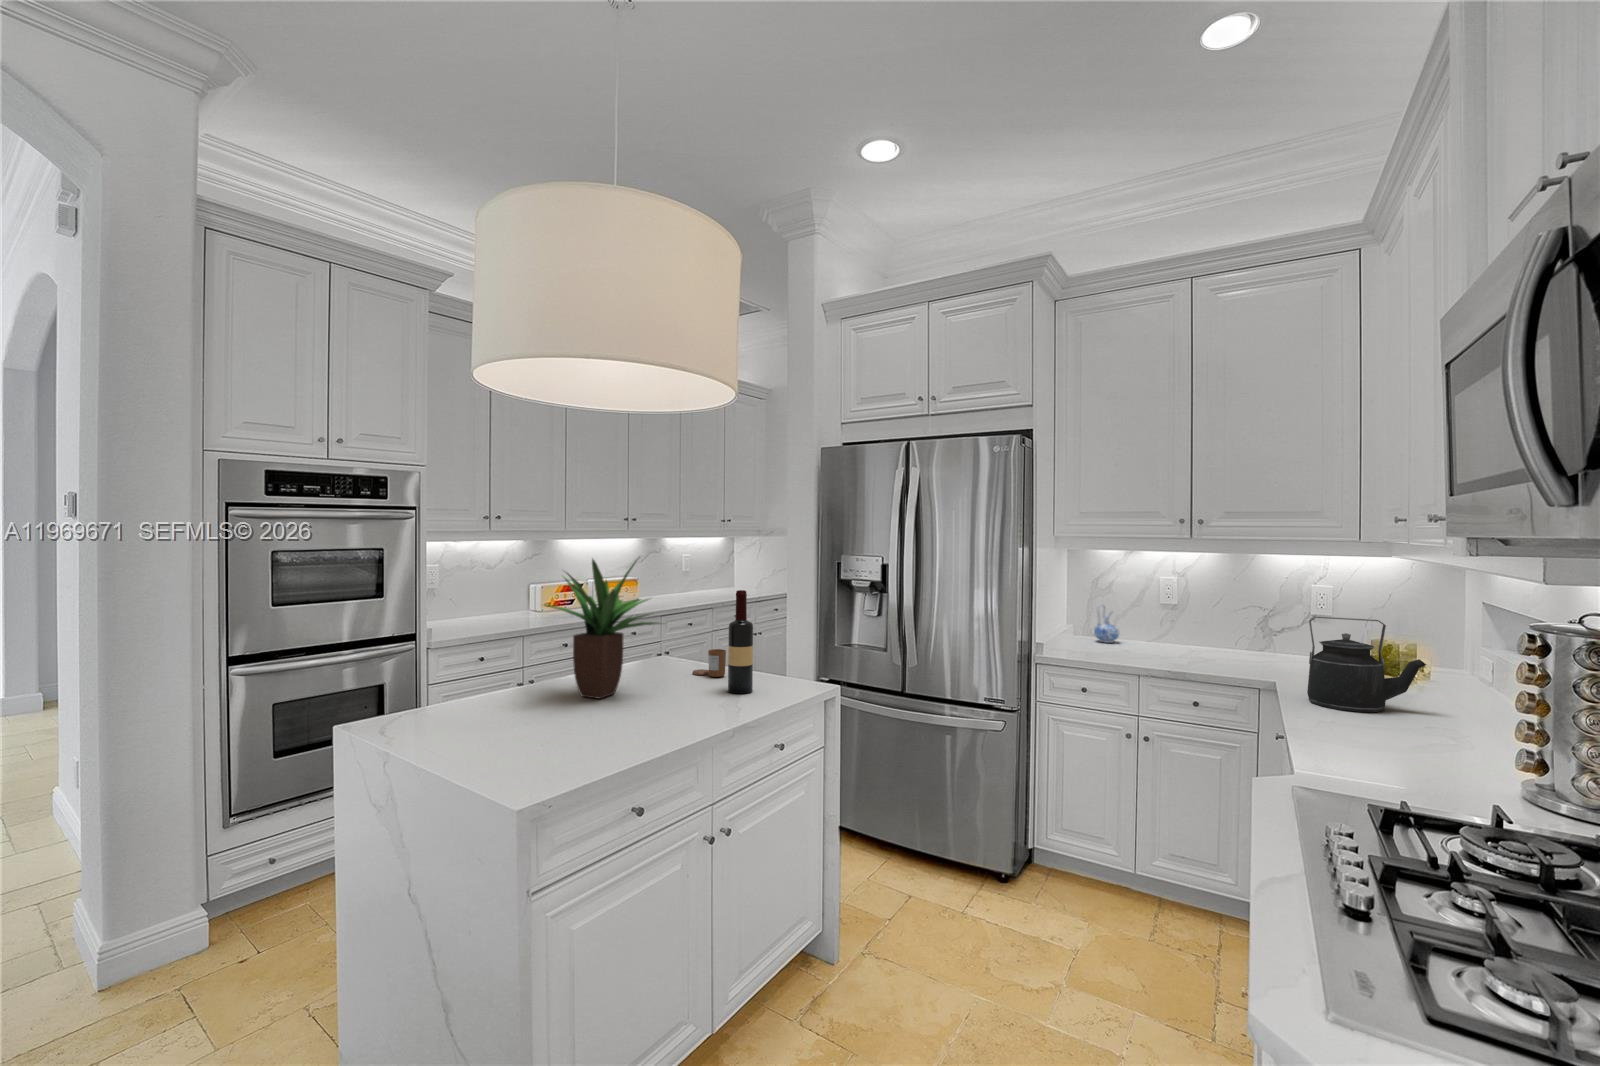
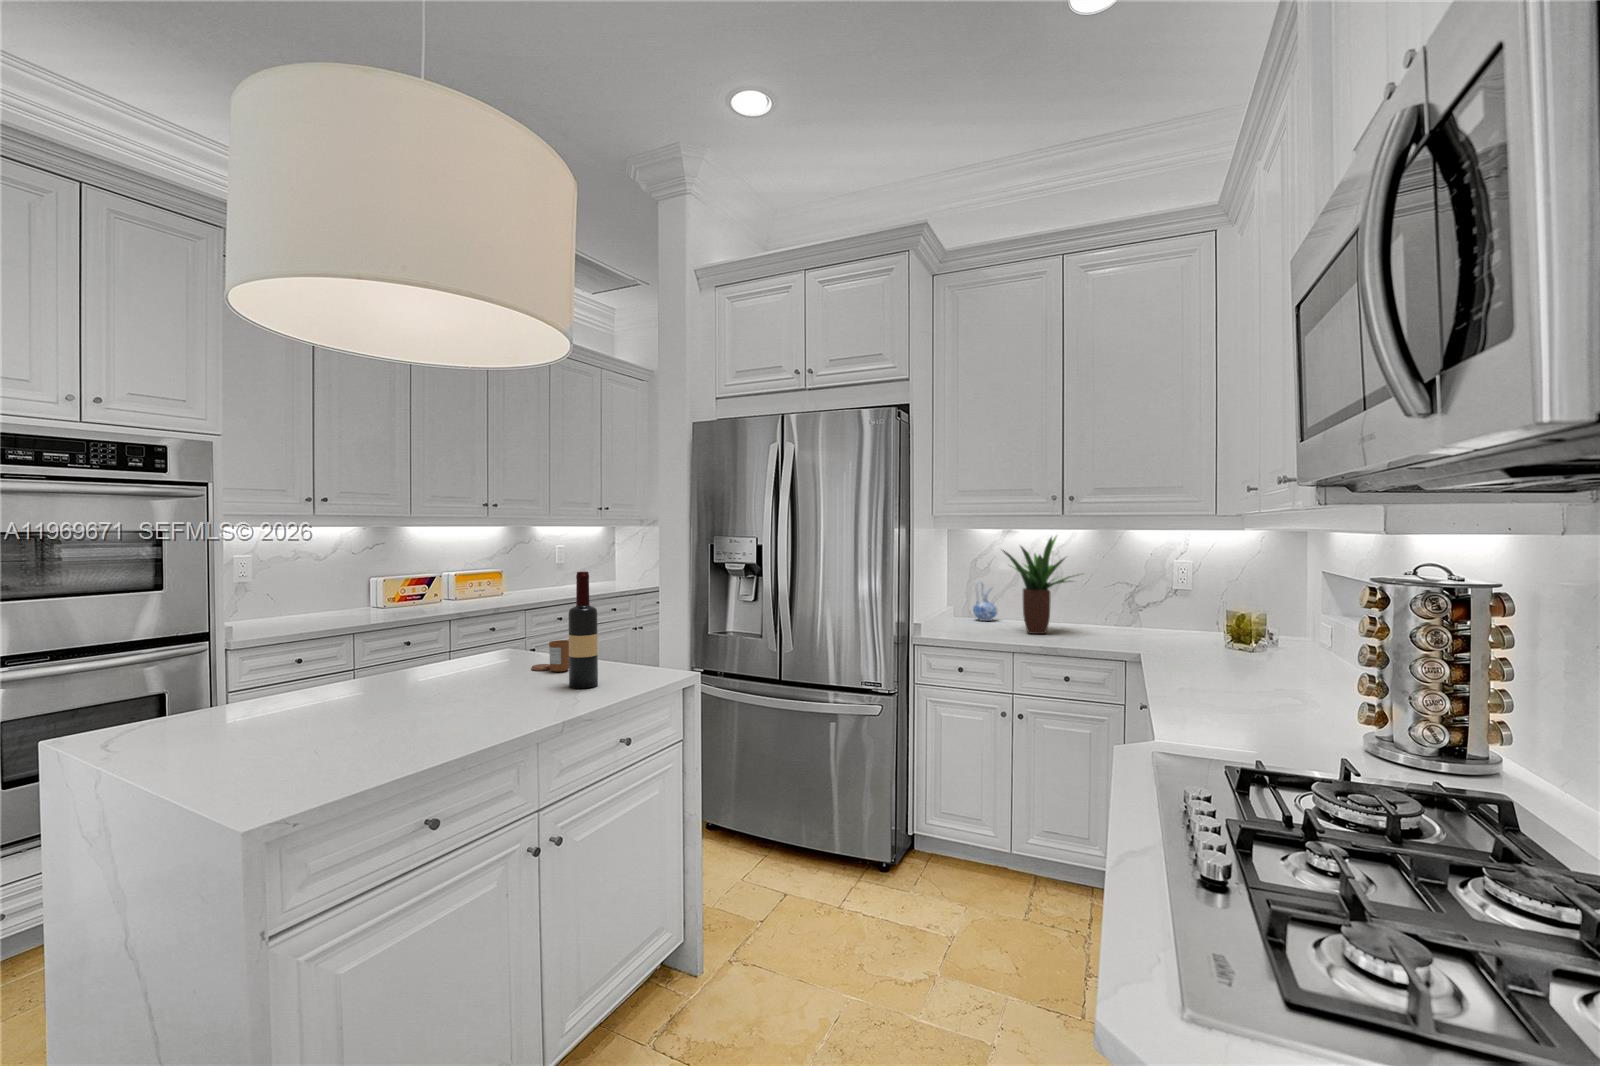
potted plant: present [547,557,660,699] -> present [1003,536,1072,634]
kettle: present [1307,616,1426,712] -> none [1172,584,1278,677]

